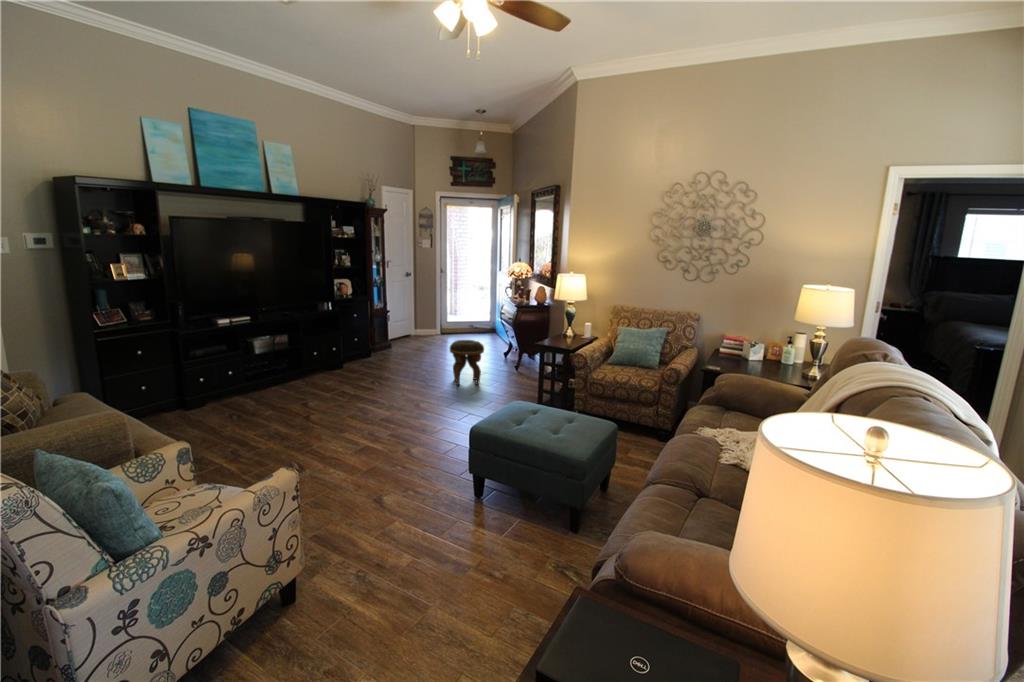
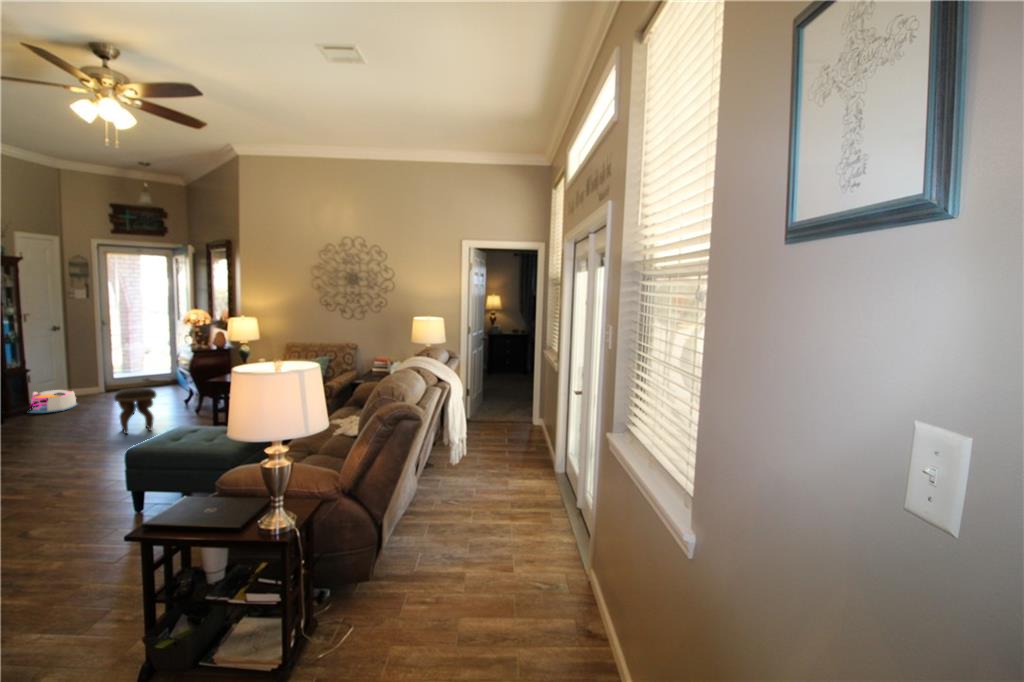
storage bin: none [387,330,421,350] -> present [30,390,77,413]

